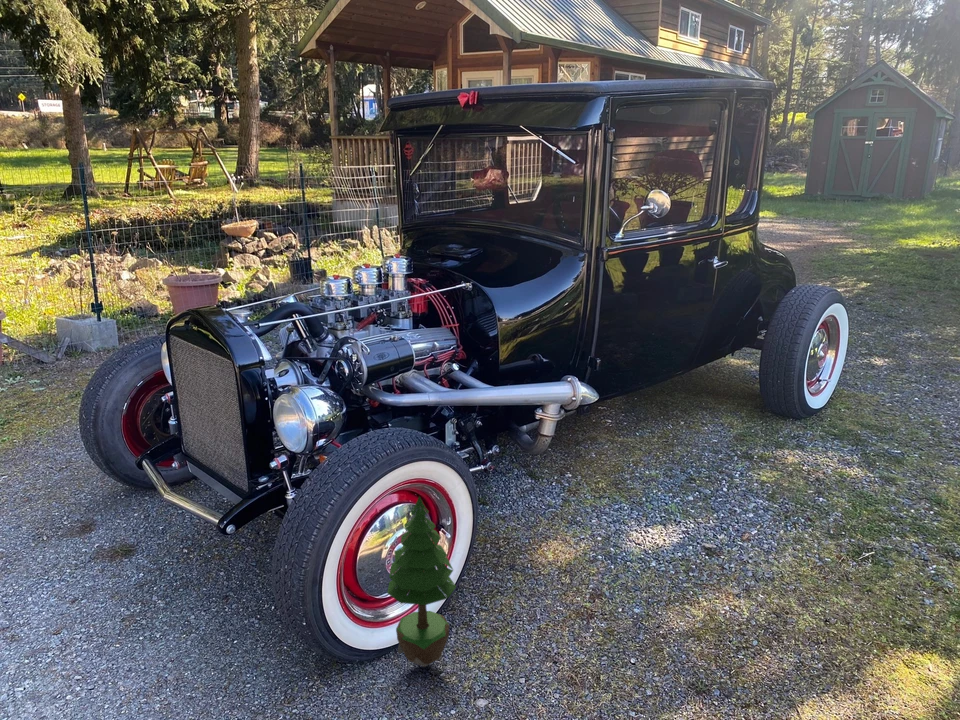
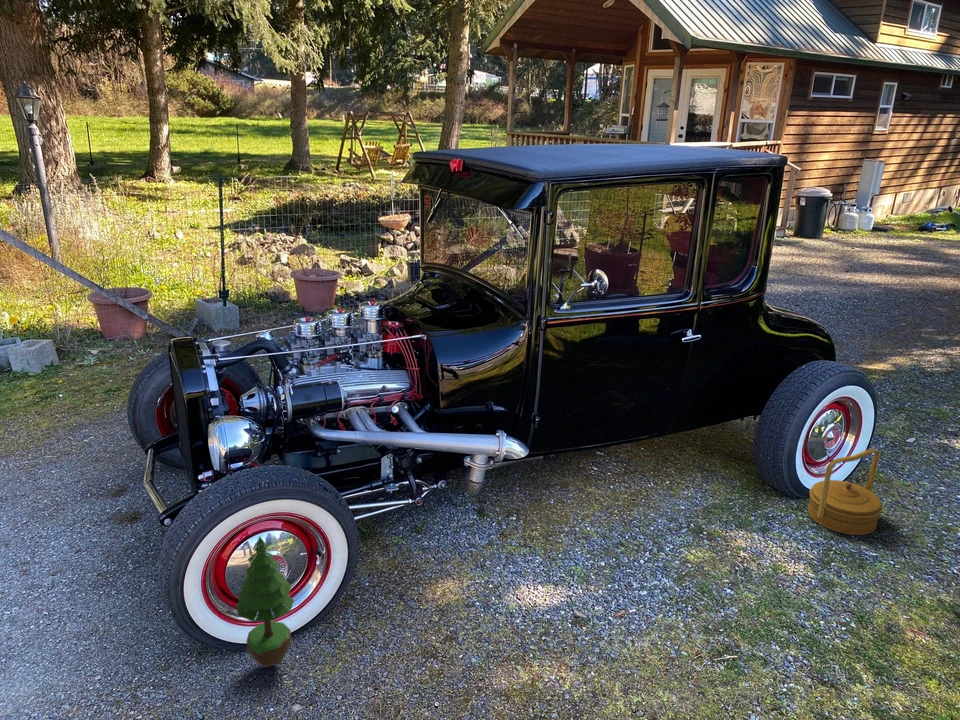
woven basket: none [821,357,893,440] -> present [808,448,883,535]

